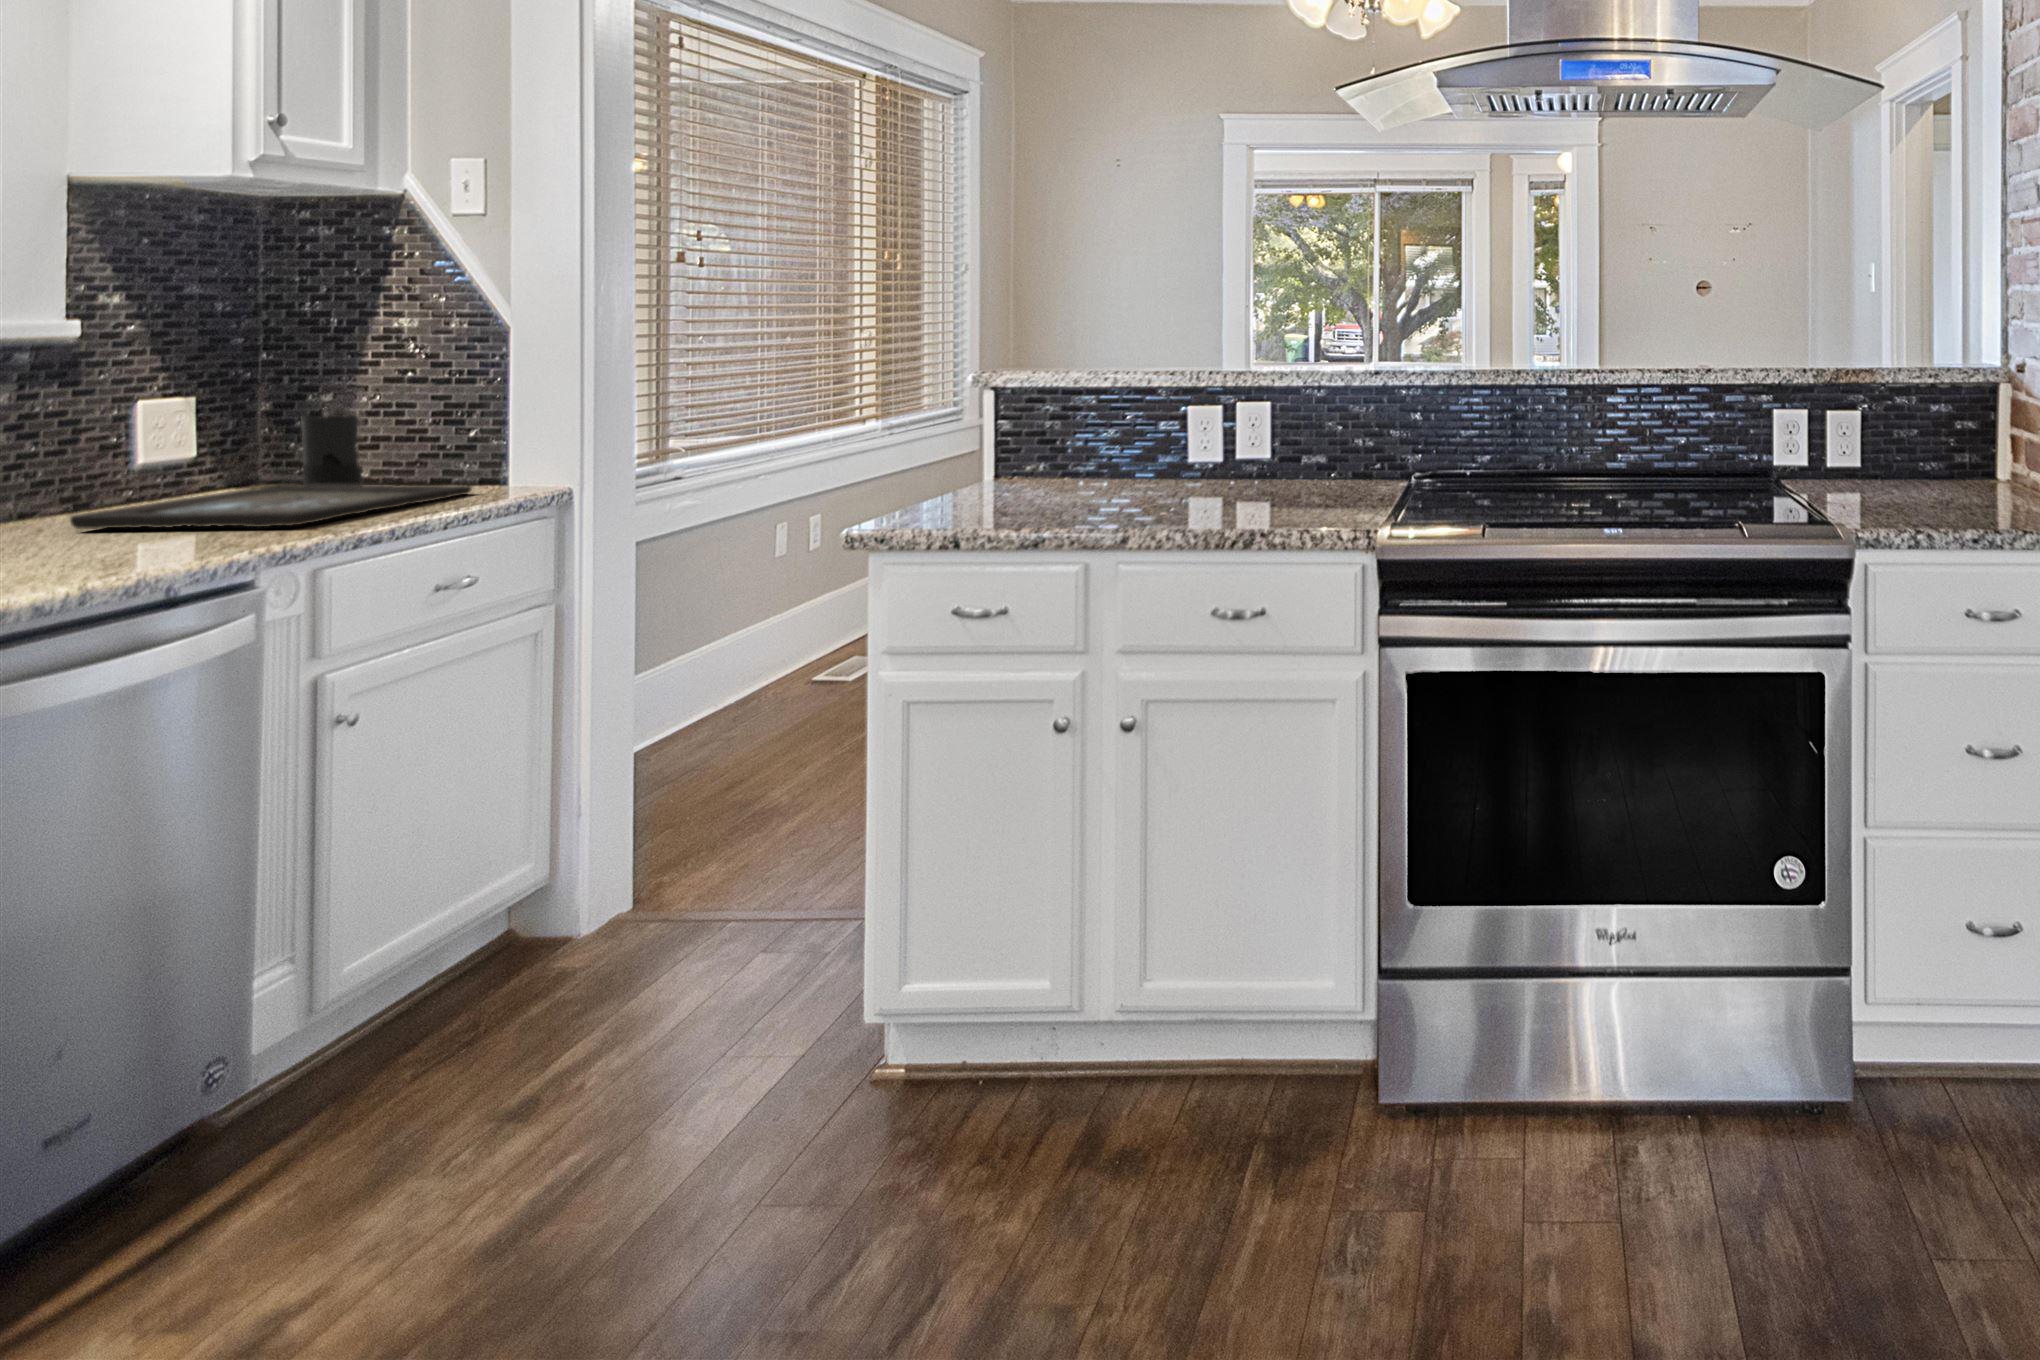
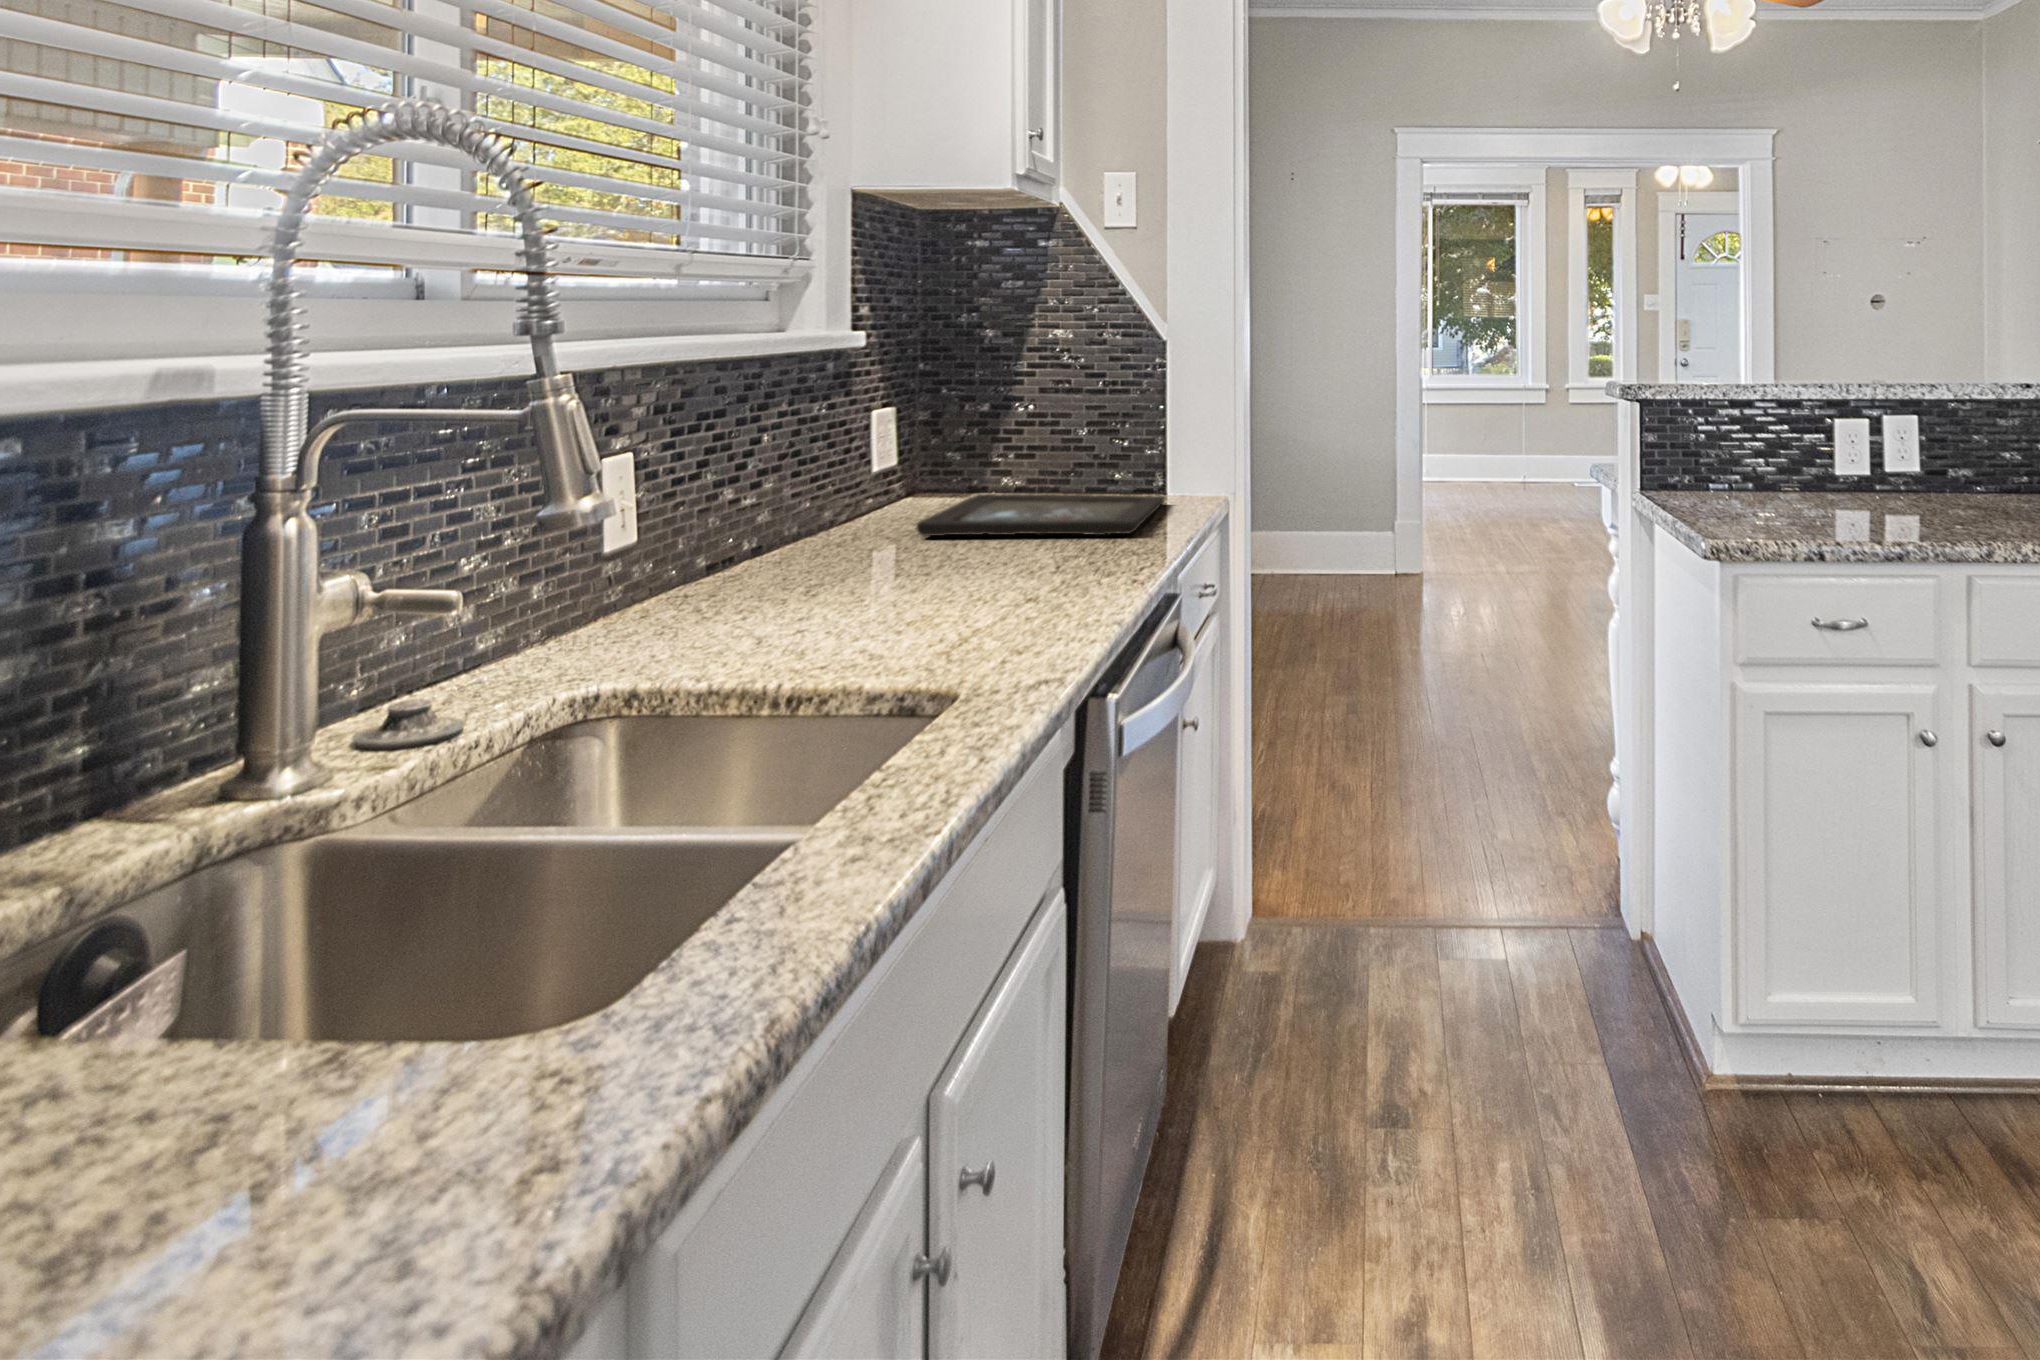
candle: present [302,407,363,485] -> none [967,418,1014,499]

